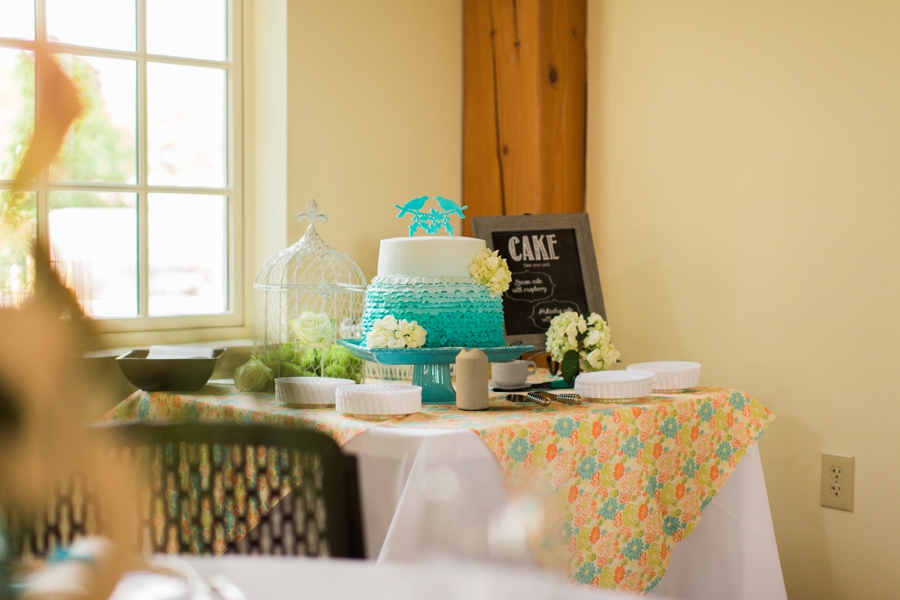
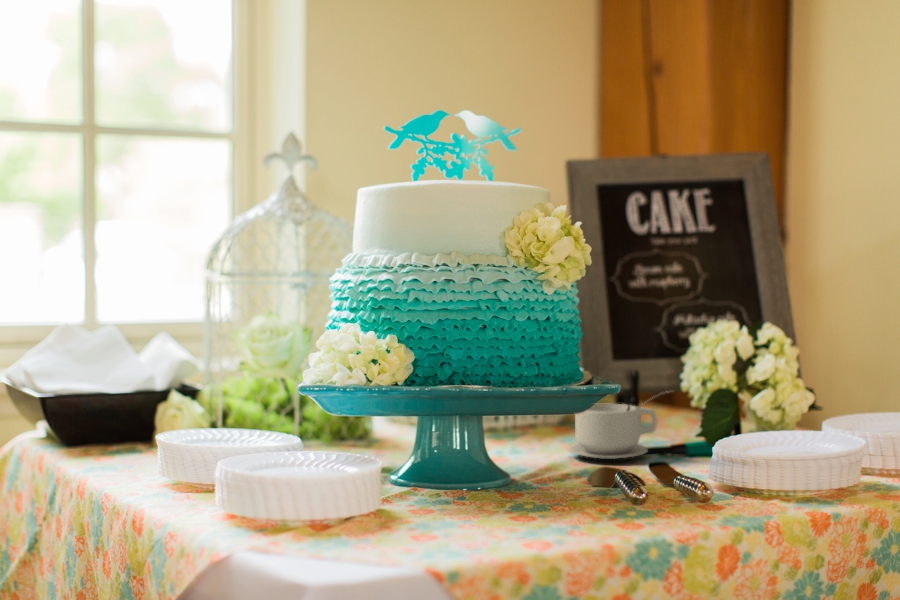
candle: present [456,348,489,410] -> none [455,390,521,516]

